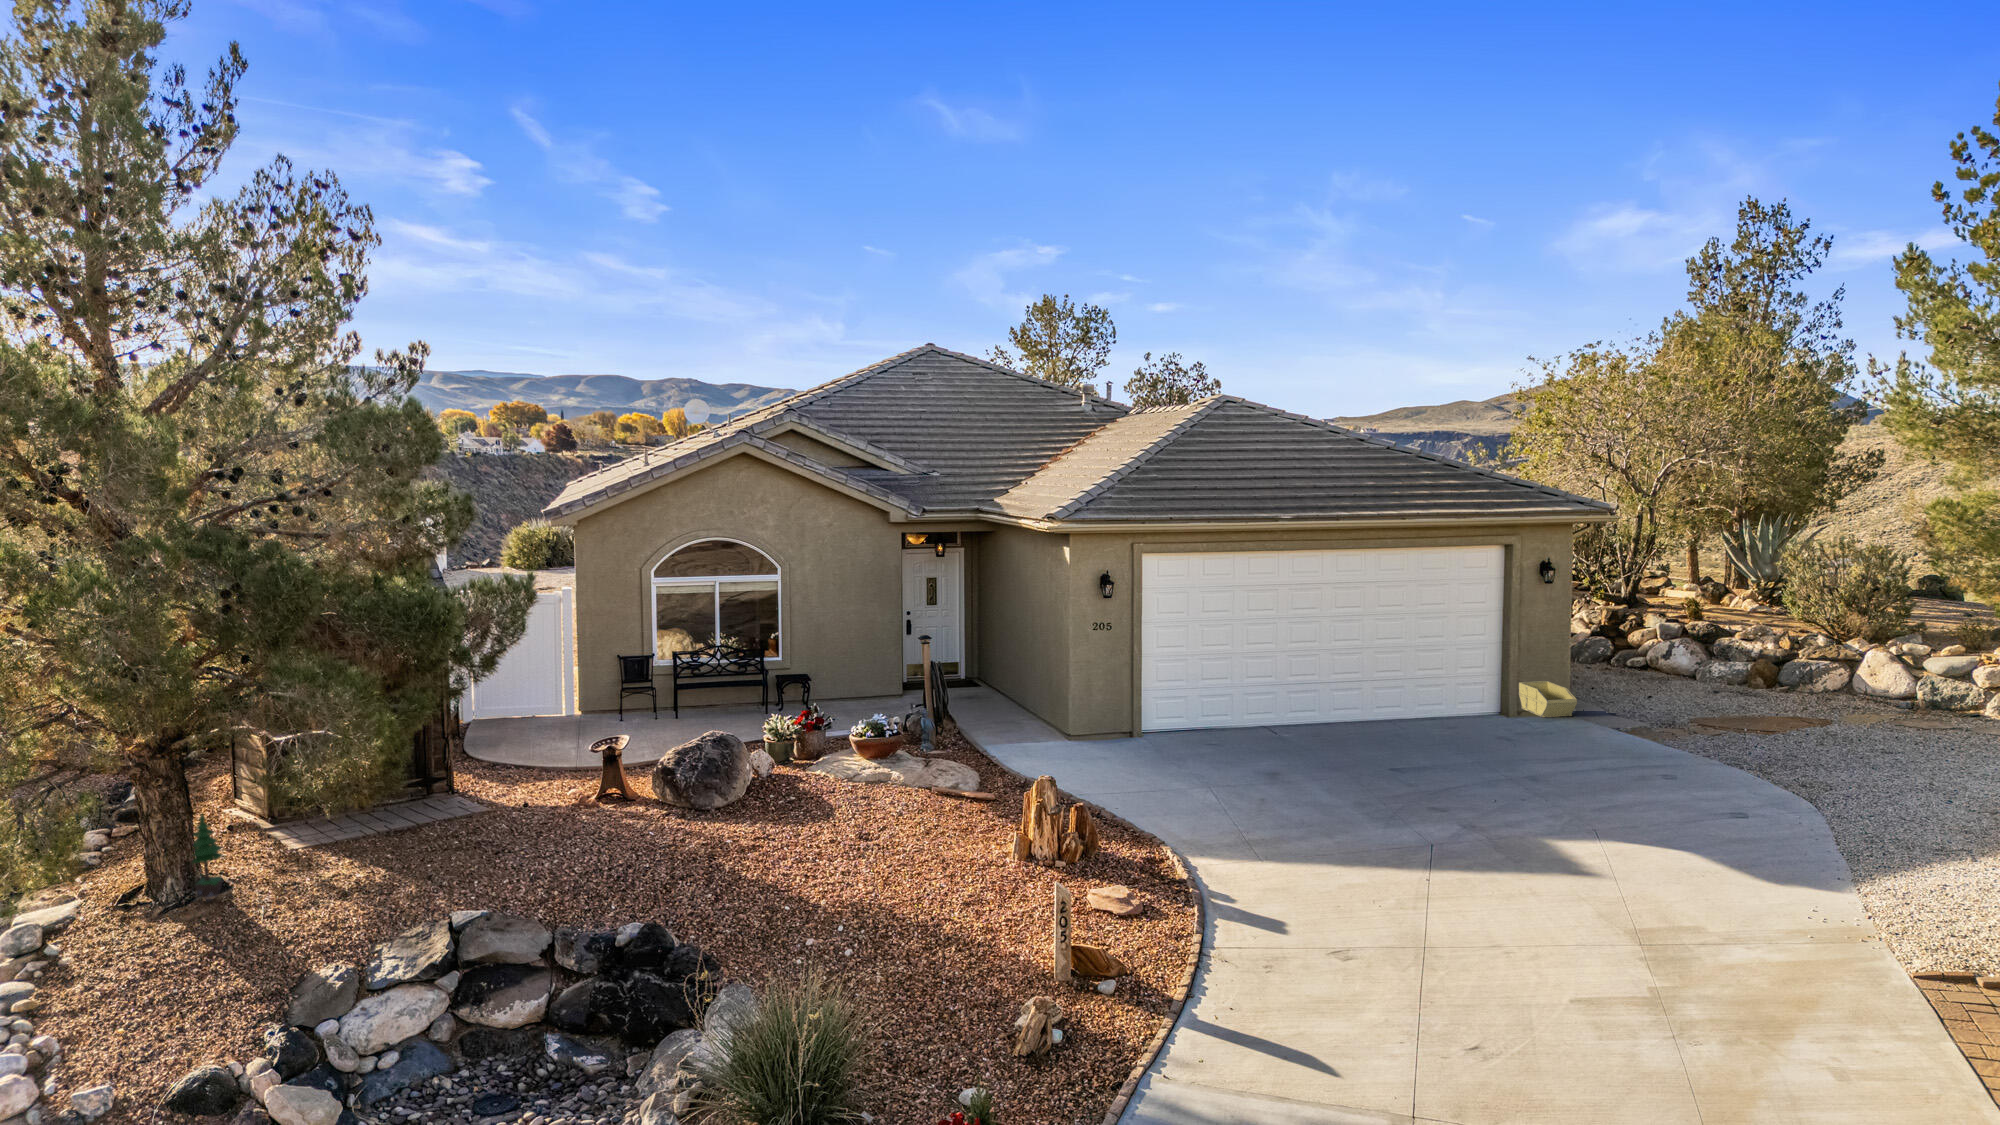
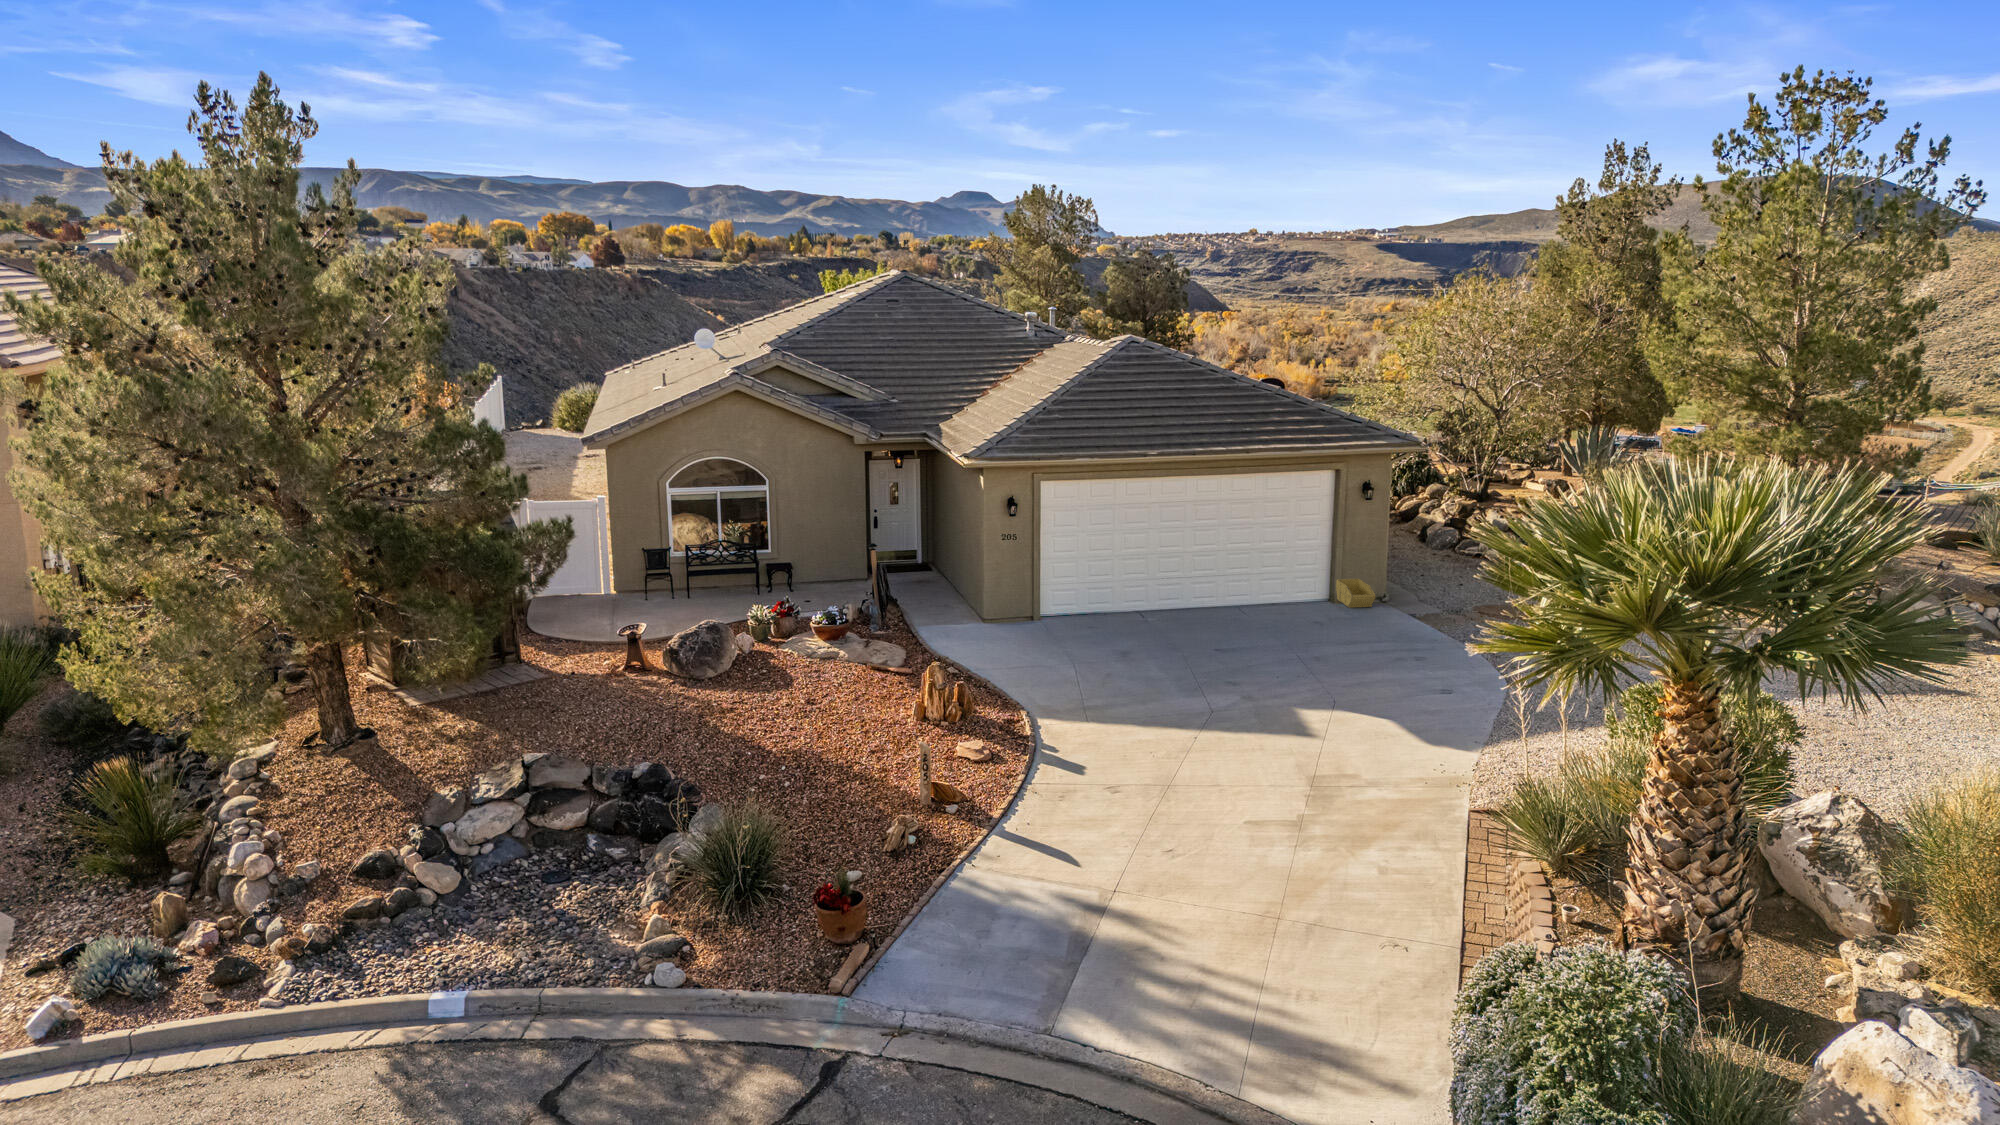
potted tree: present [192,814,223,901] -> none [344,684,369,743]

